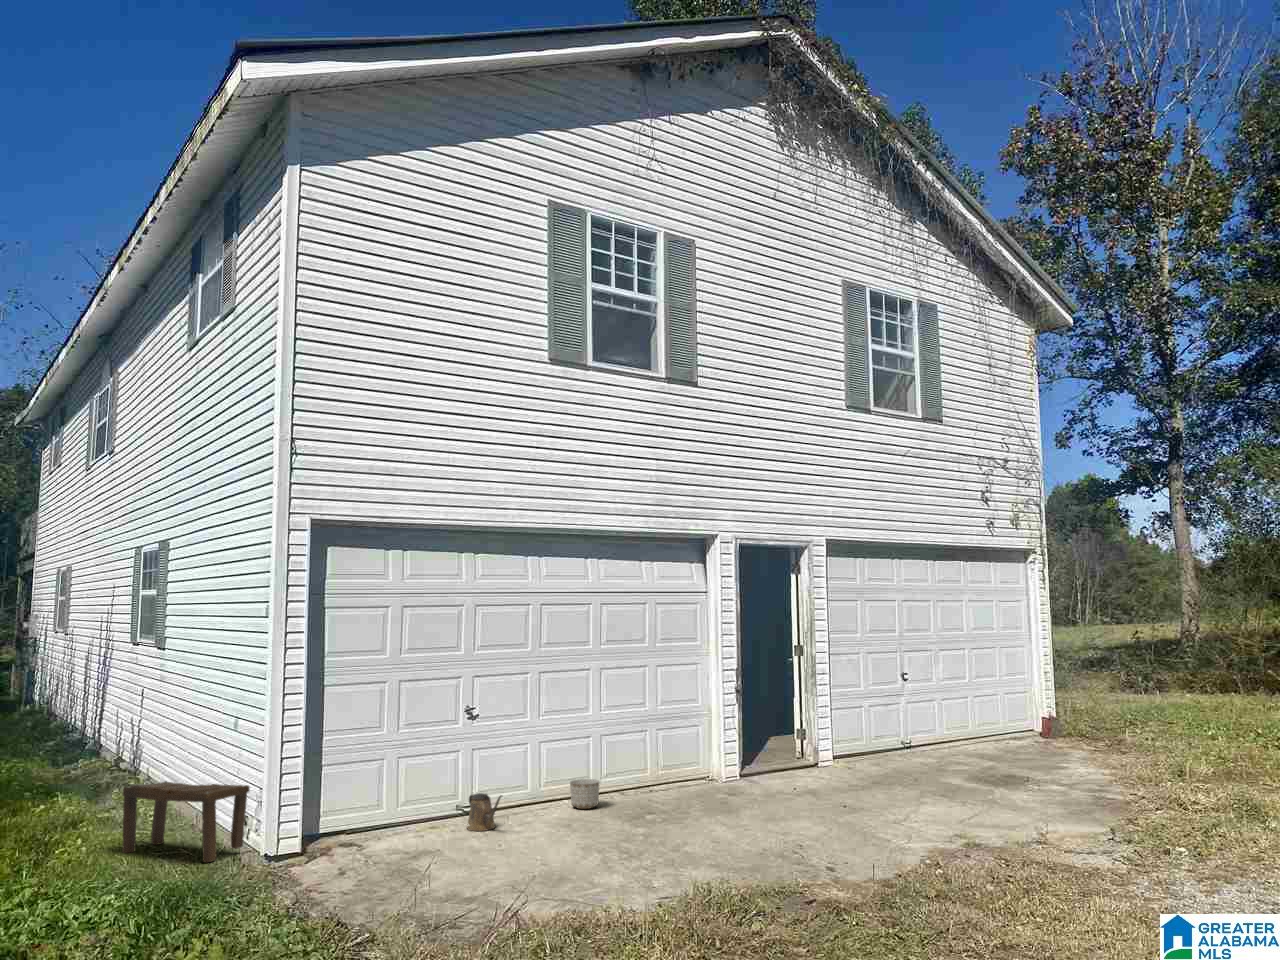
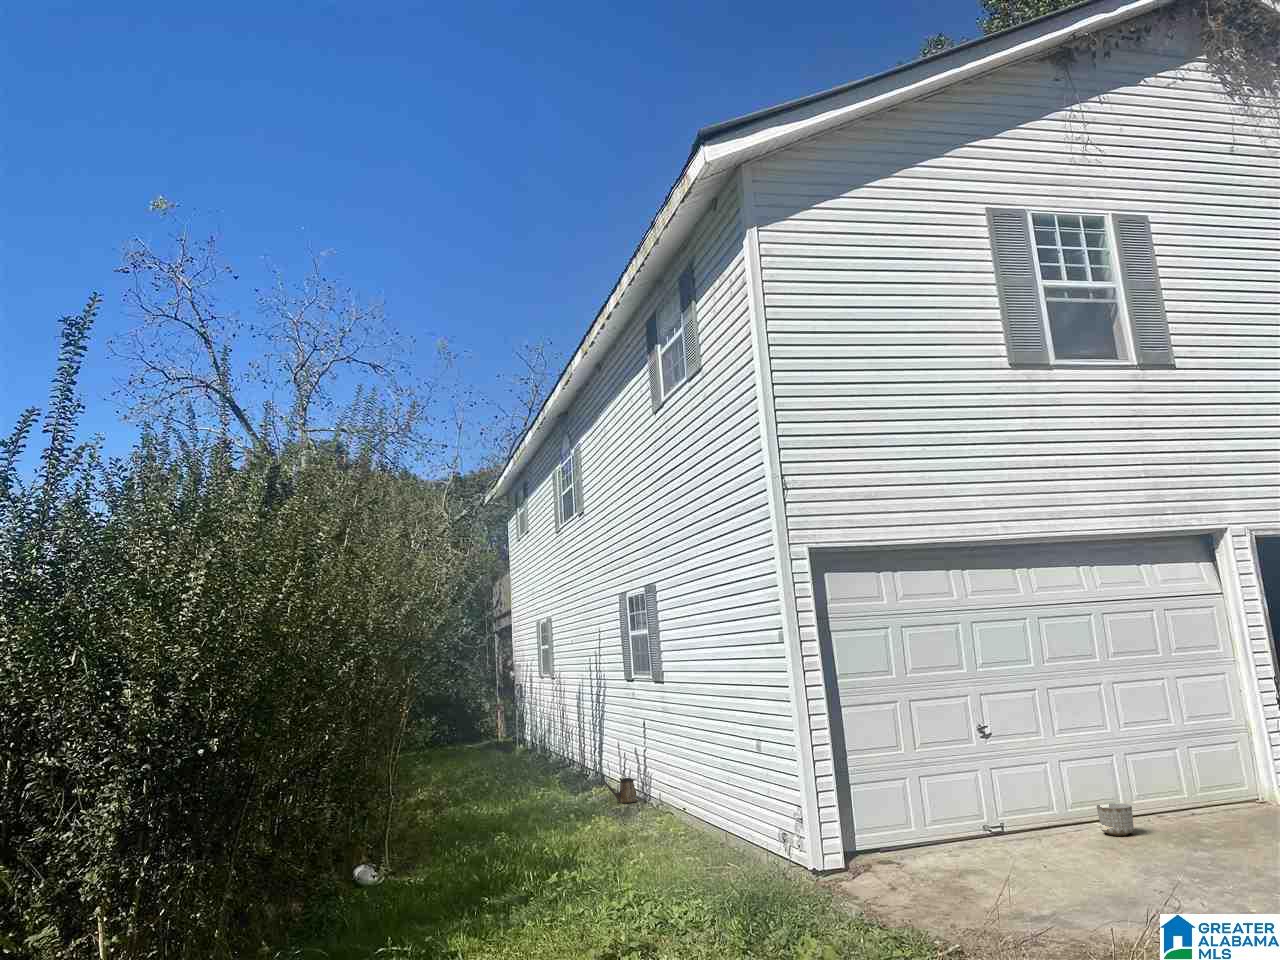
bench: present [122,781,250,862] -> none [676,799,788,876]
watering can: present [467,793,502,831] -> present [600,778,638,803]

